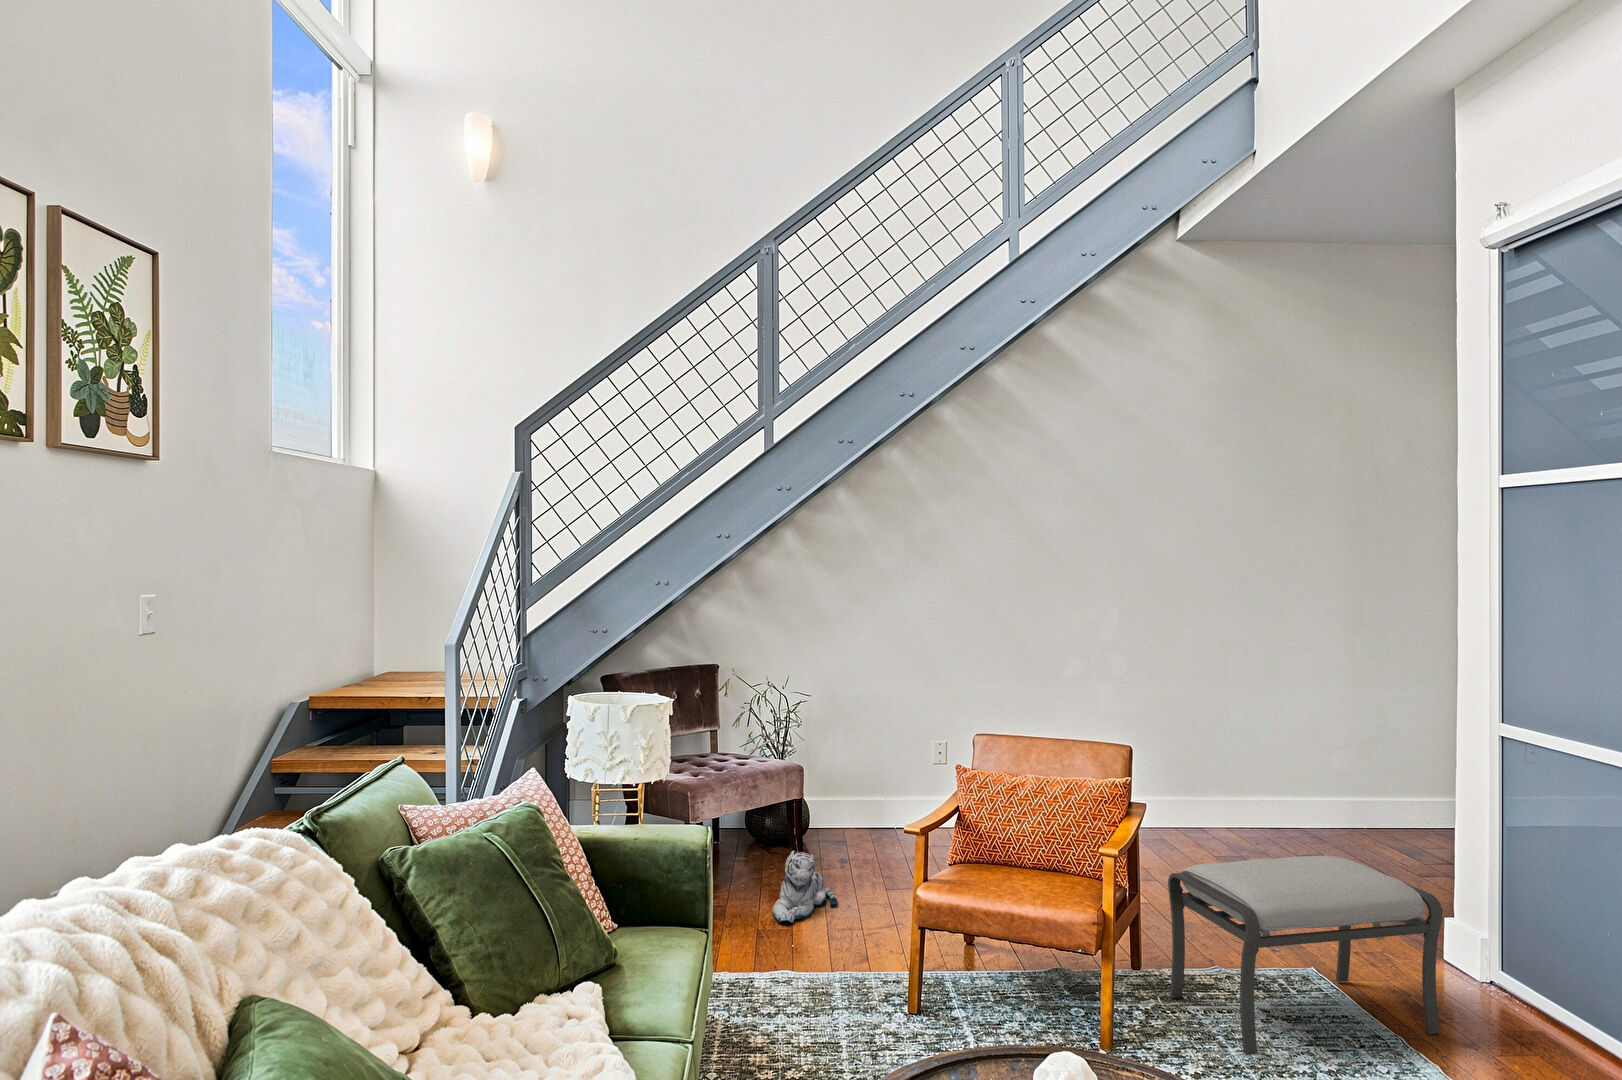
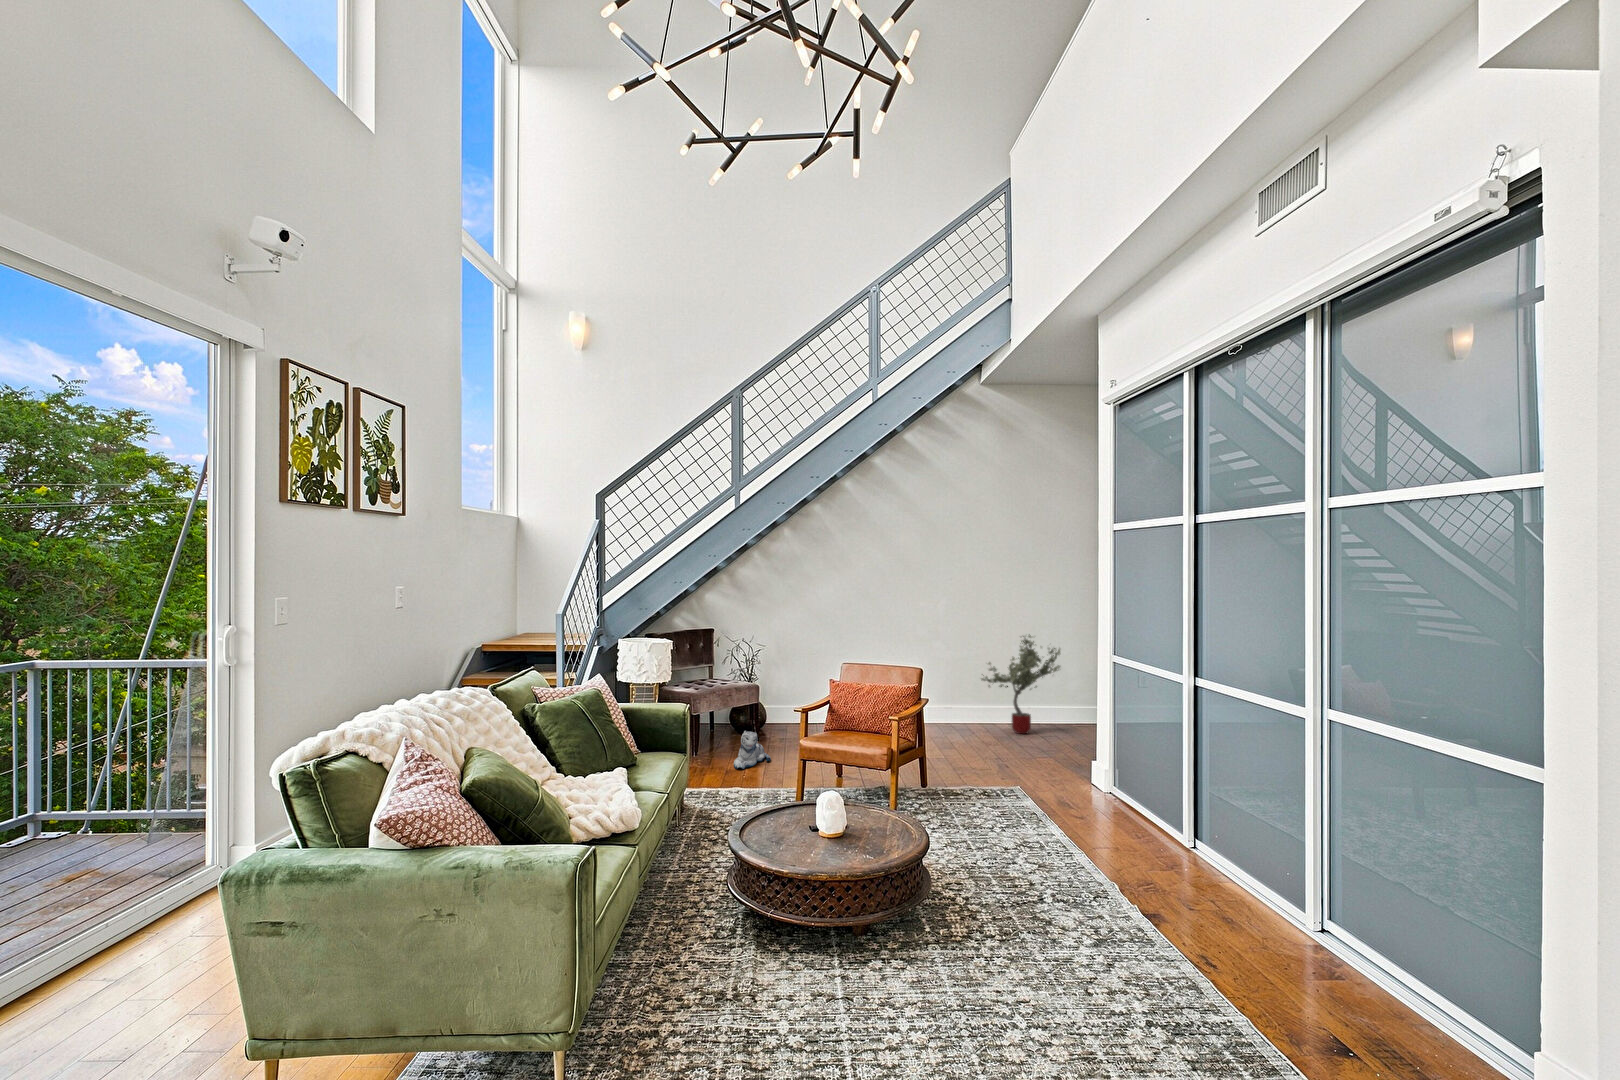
potted tree: none [1188,671,1335,846] -> present [981,634,1060,734]
ottoman: present [1168,856,1442,1055] -> none [934,724,1067,820]

